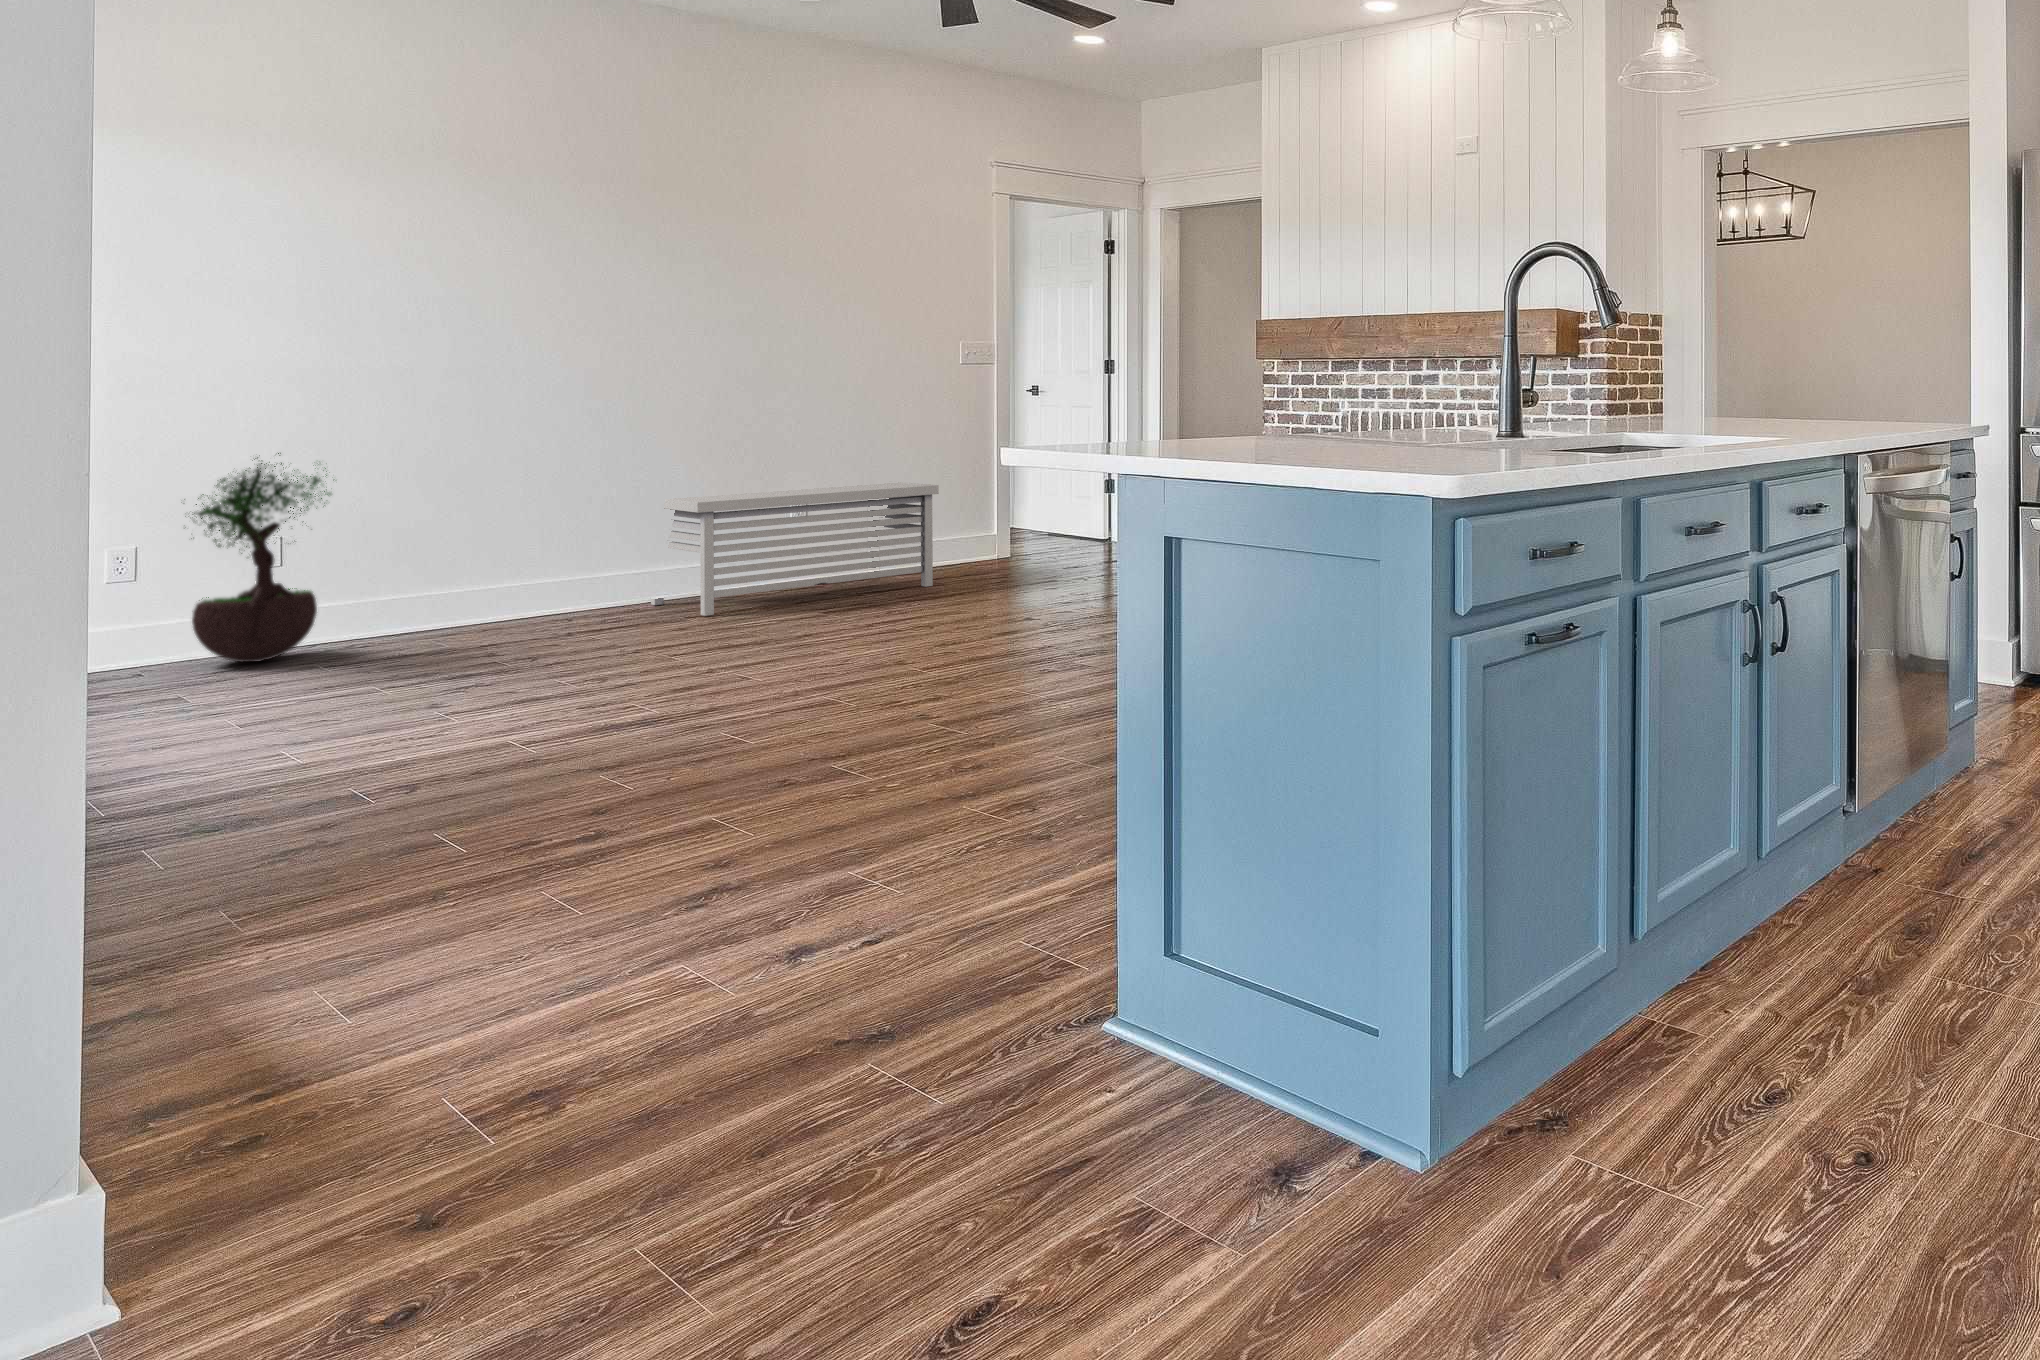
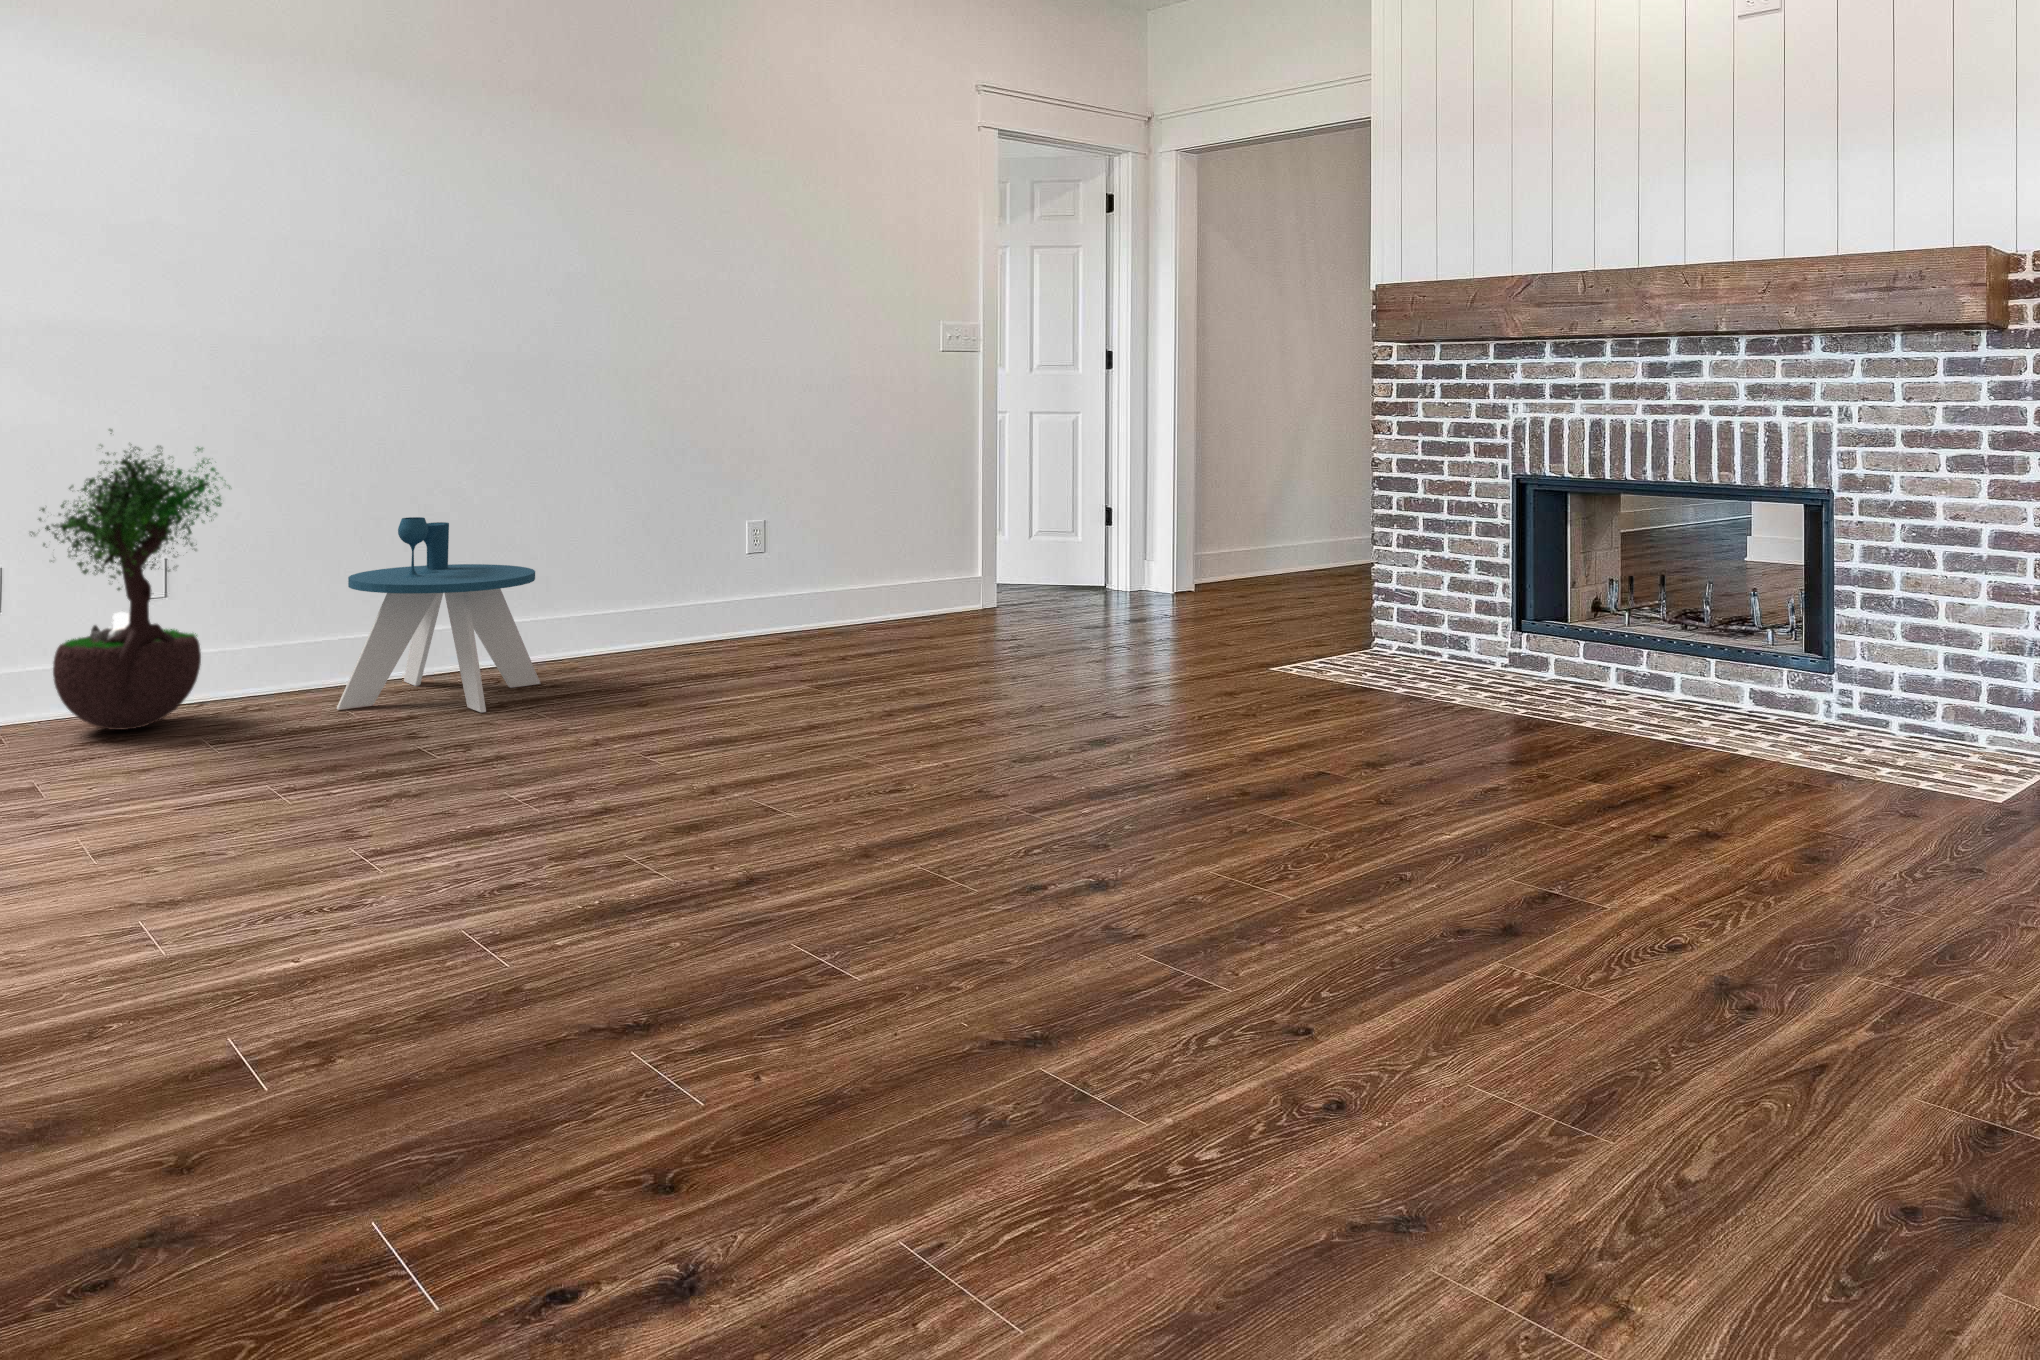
storage bench: present [651,482,939,616] -> none [573,501,937,682]
side table: none [432,501,605,643] -> present [336,517,541,712]

